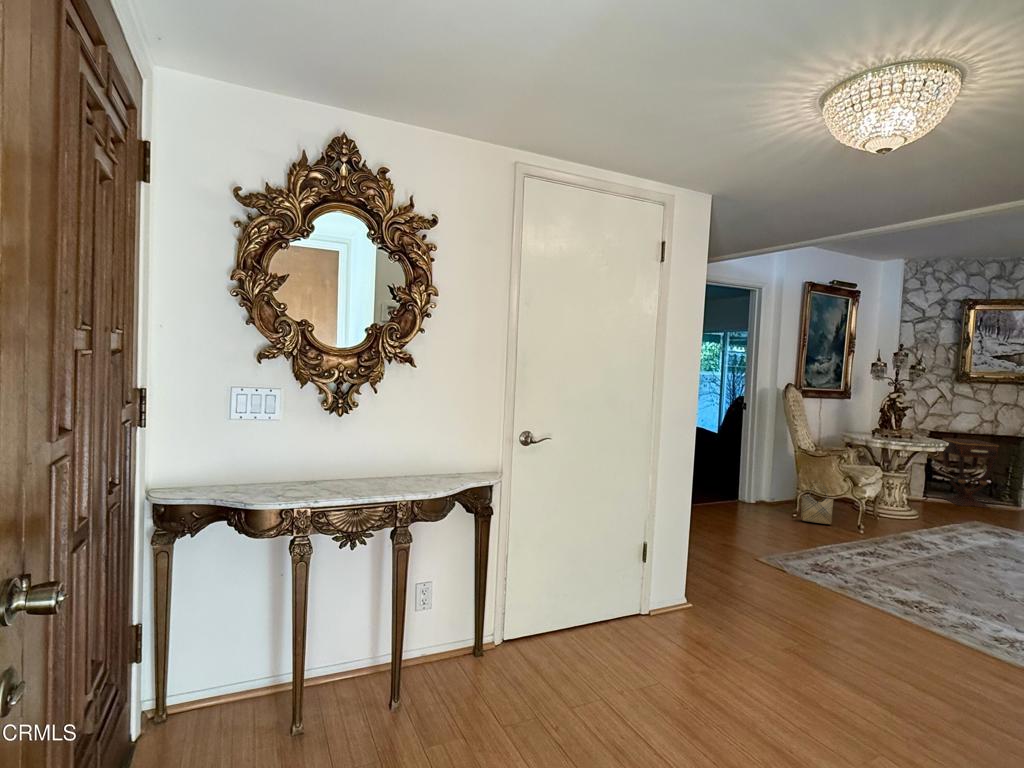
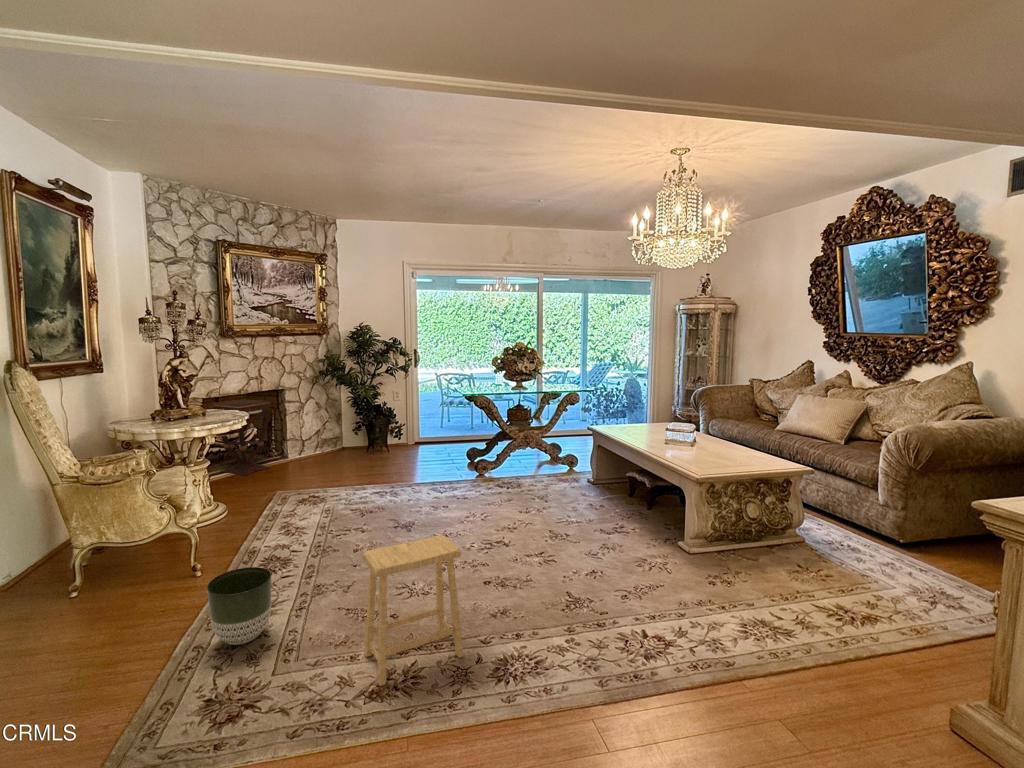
woven basket: present [801,482,834,524] -> none [88,525,151,603]
planter: none [836,515,877,559] -> present [207,567,271,645]
footstool: none [903,518,993,623] -> present [362,535,464,686]

